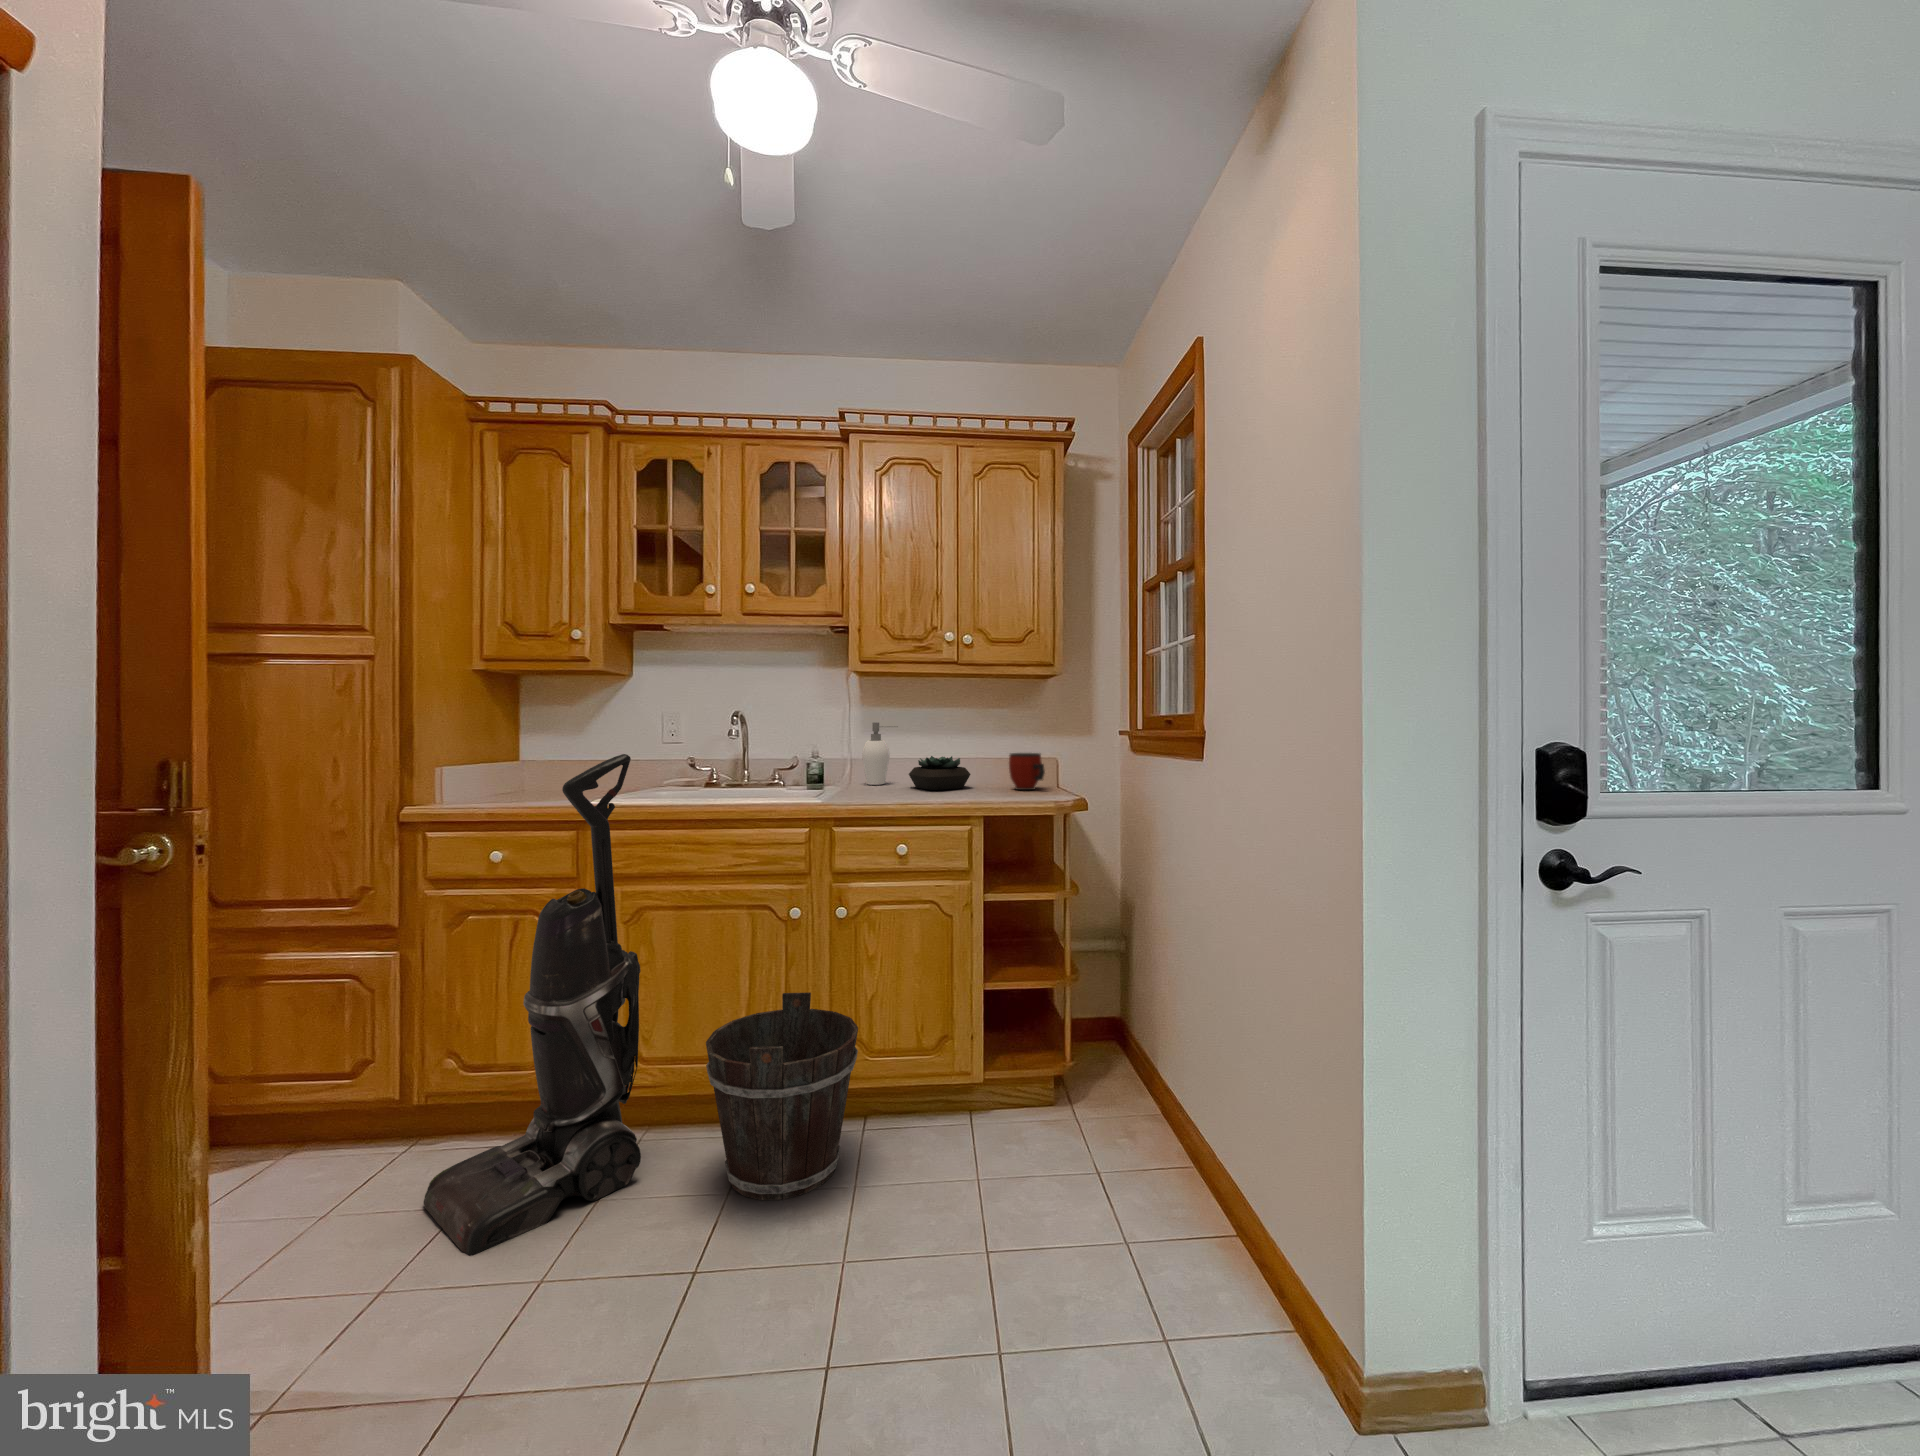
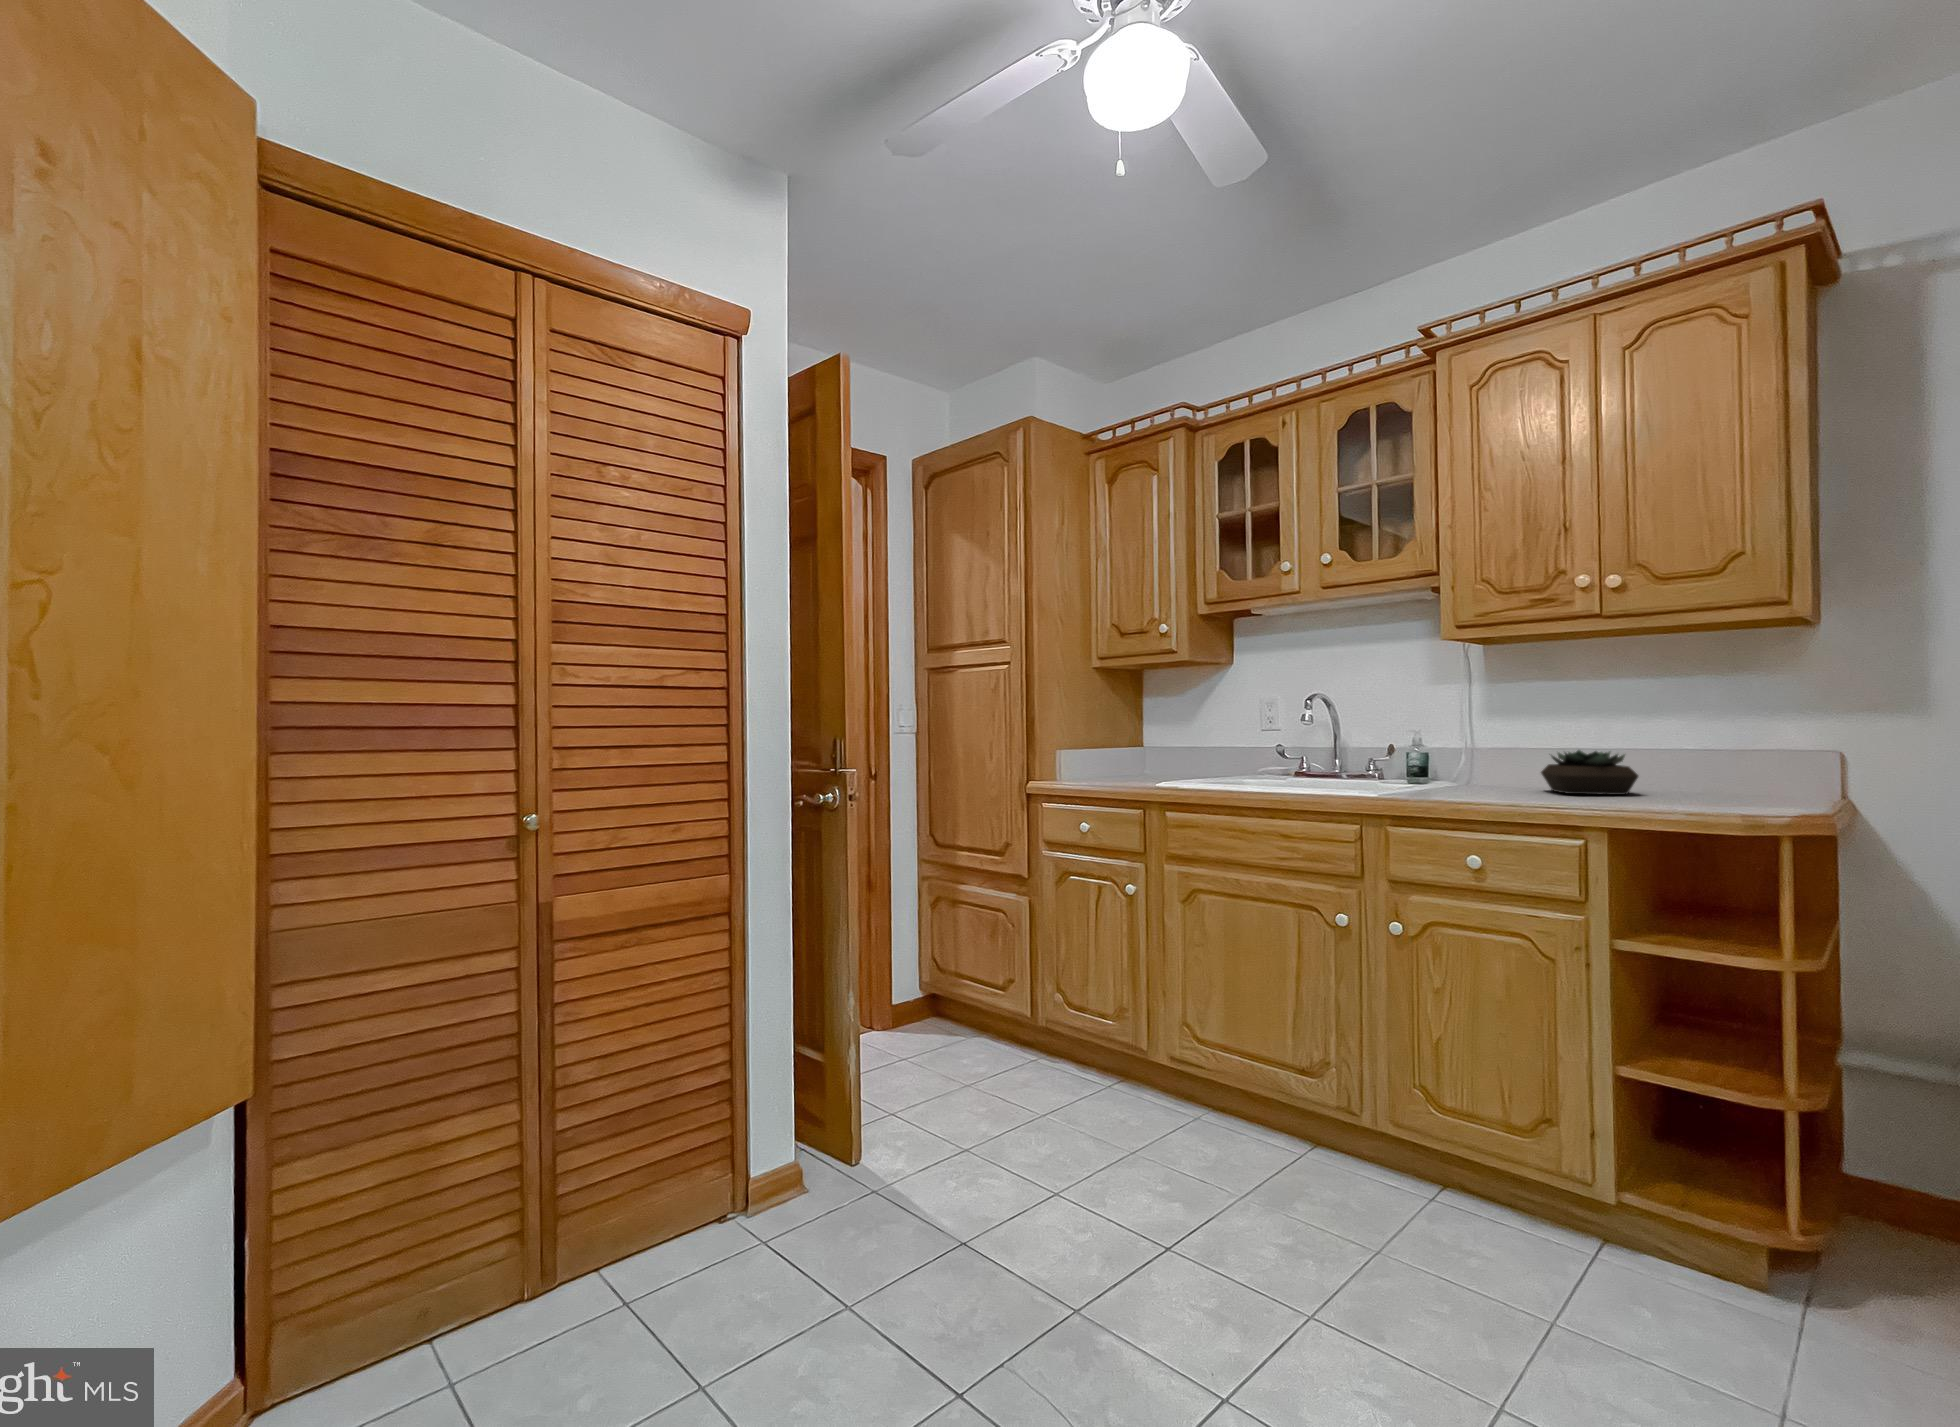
soap dispenser: present [862,722,898,785] -> none [1482,707,1534,786]
mug: present [1009,753,1045,790] -> none [1701,747,1766,803]
vacuum cleaner: present [424,754,641,1255] -> none [1017,731,1182,1153]
bucket: present [706,992,858,1200] -> none [1219,1006,1399,1236]

